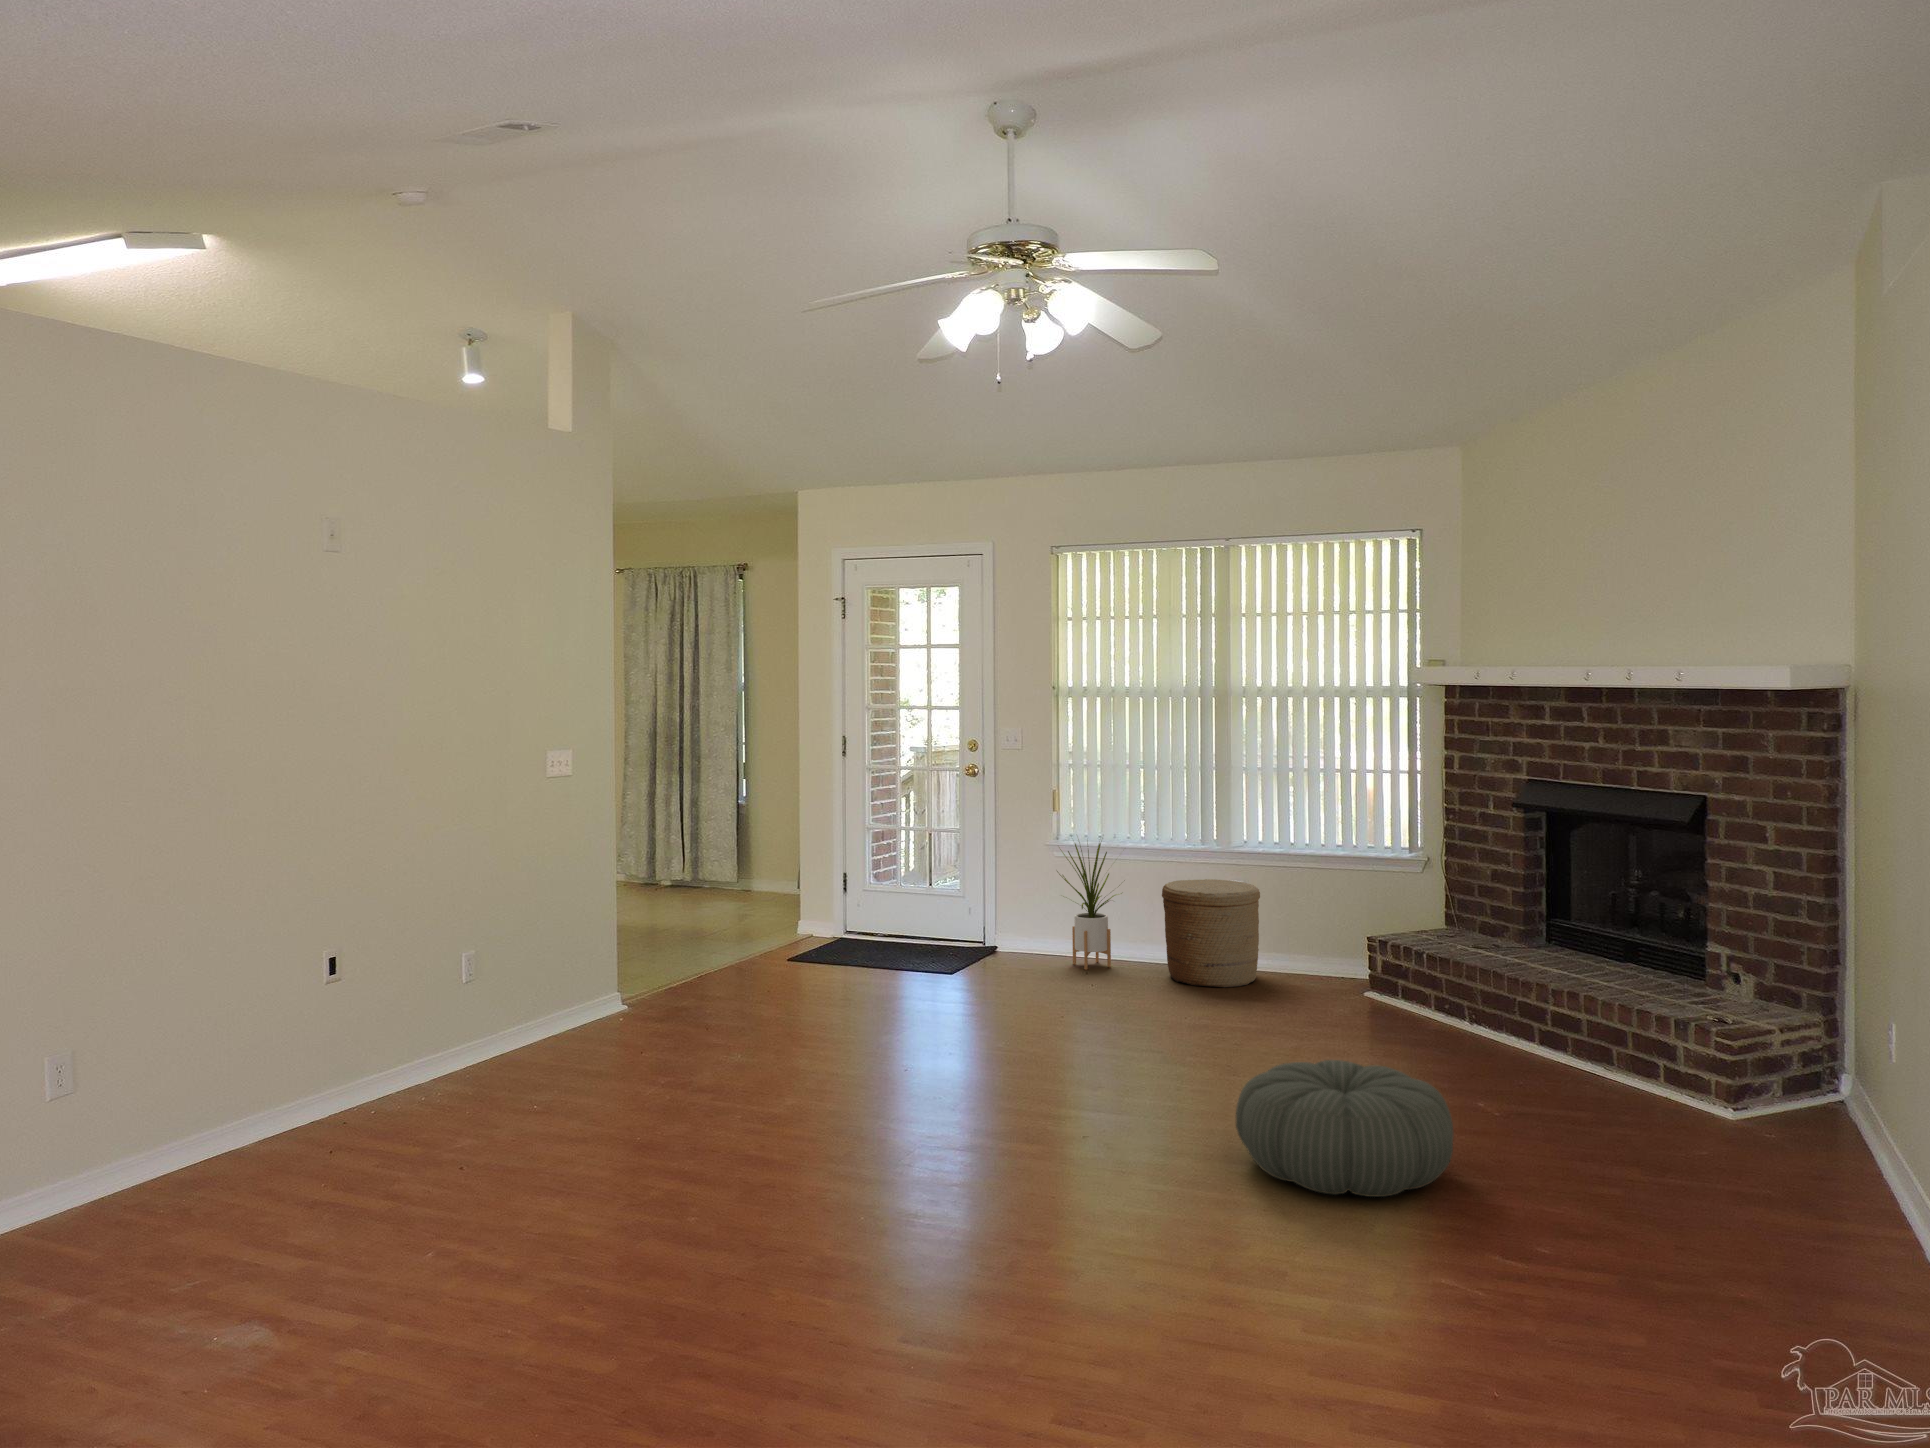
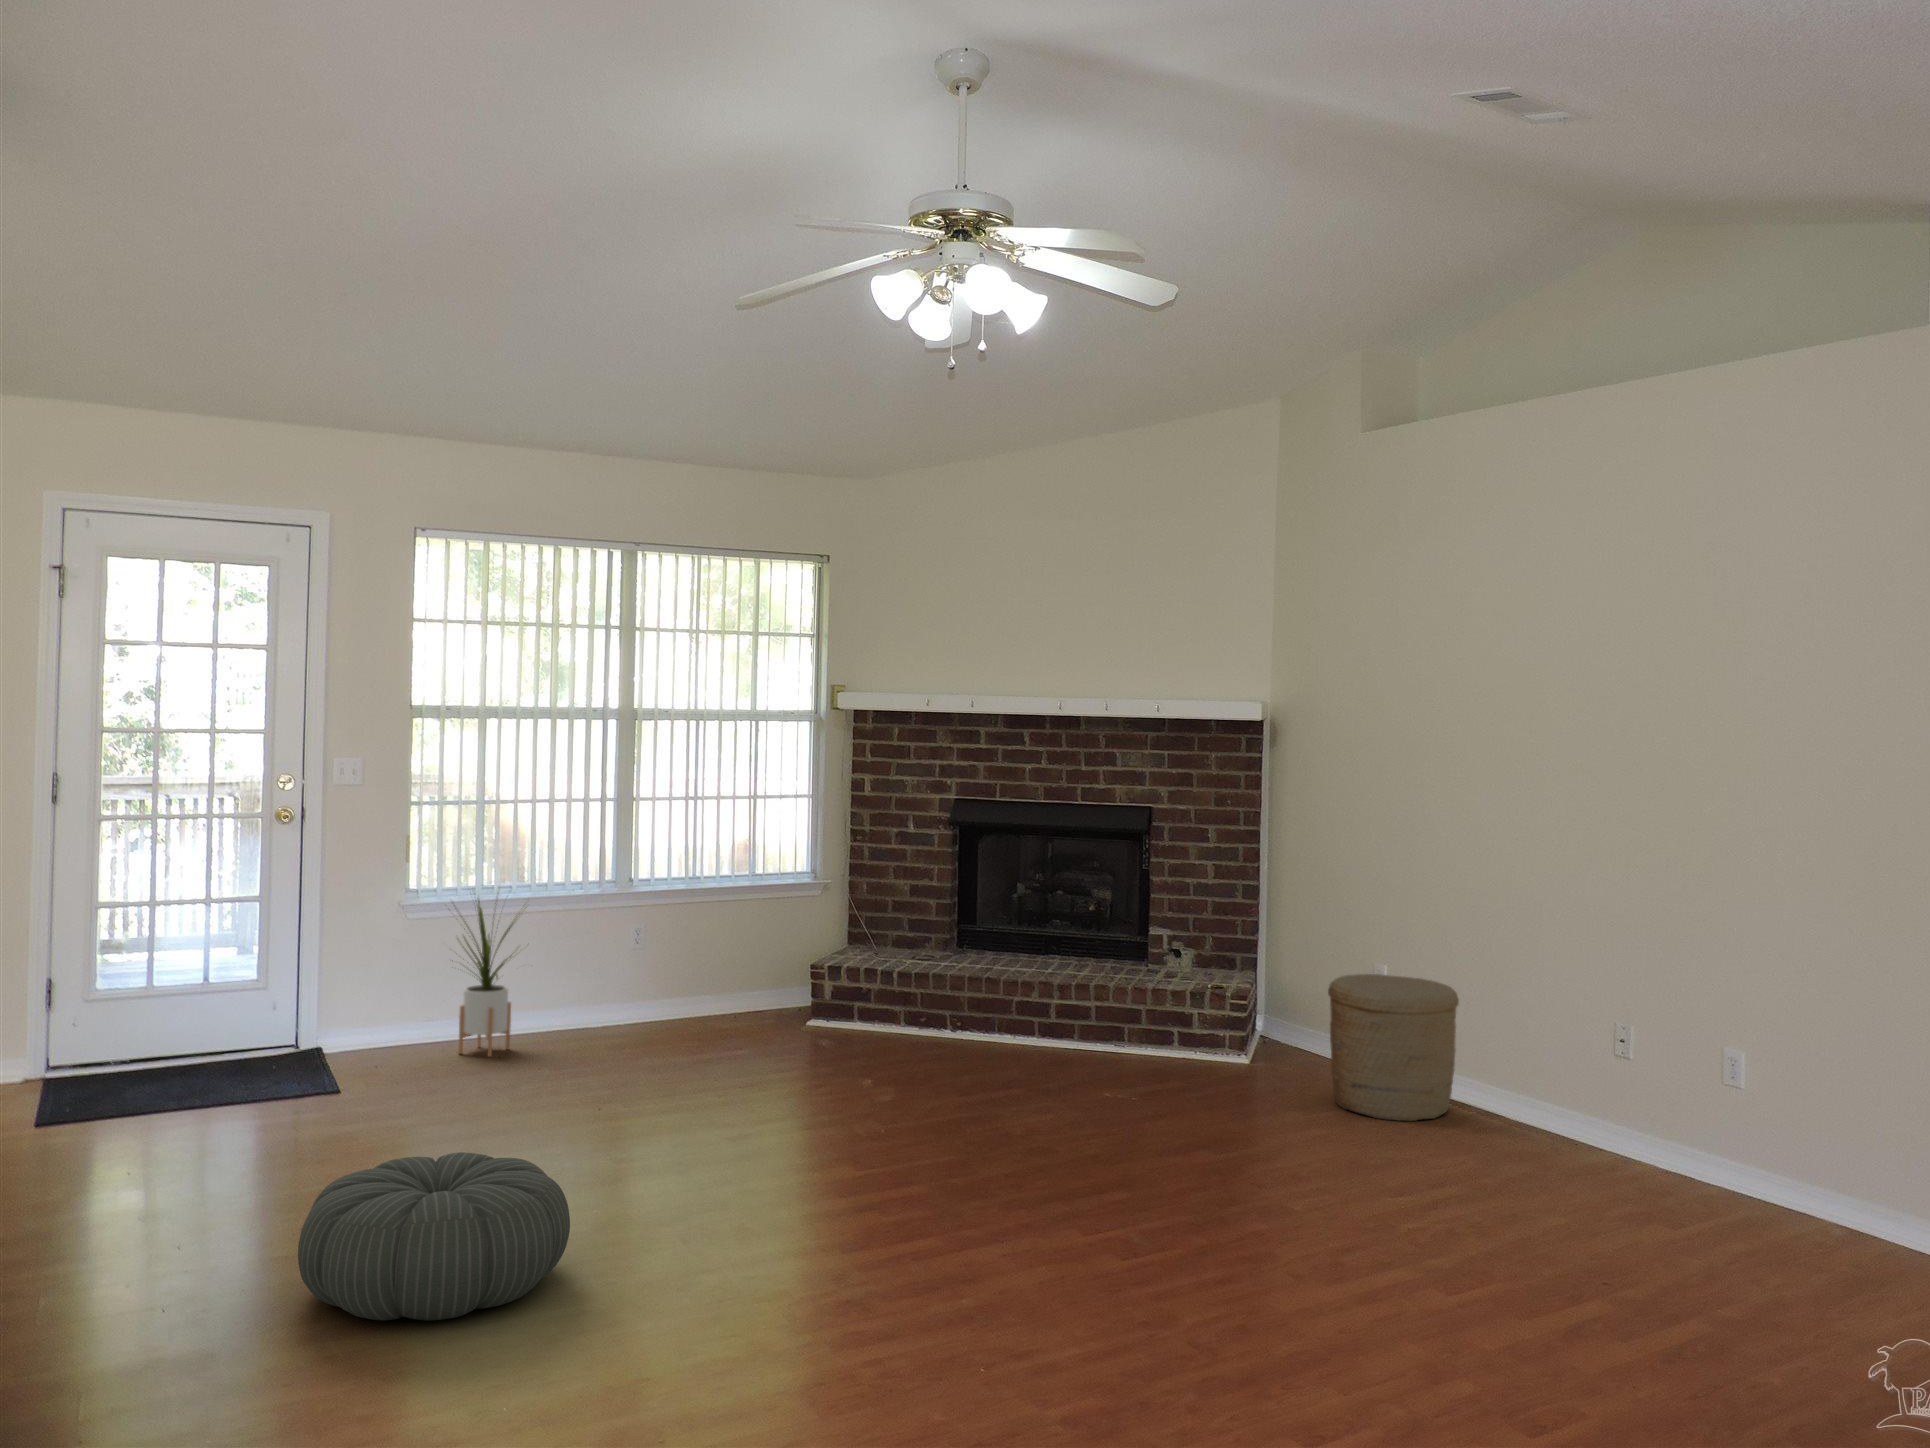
woven basket: present [1162,879,1260,987] -> present [1328,974,1459,1121]
pouf: present [1236,1060,1454,1197] -> present [298,1152,570,1320]

